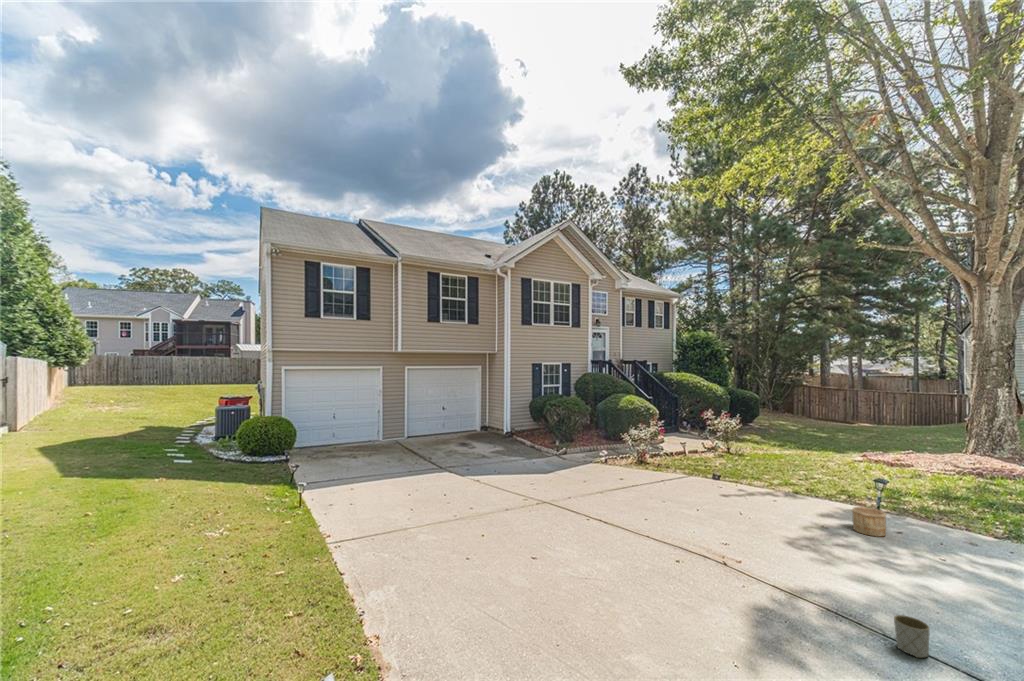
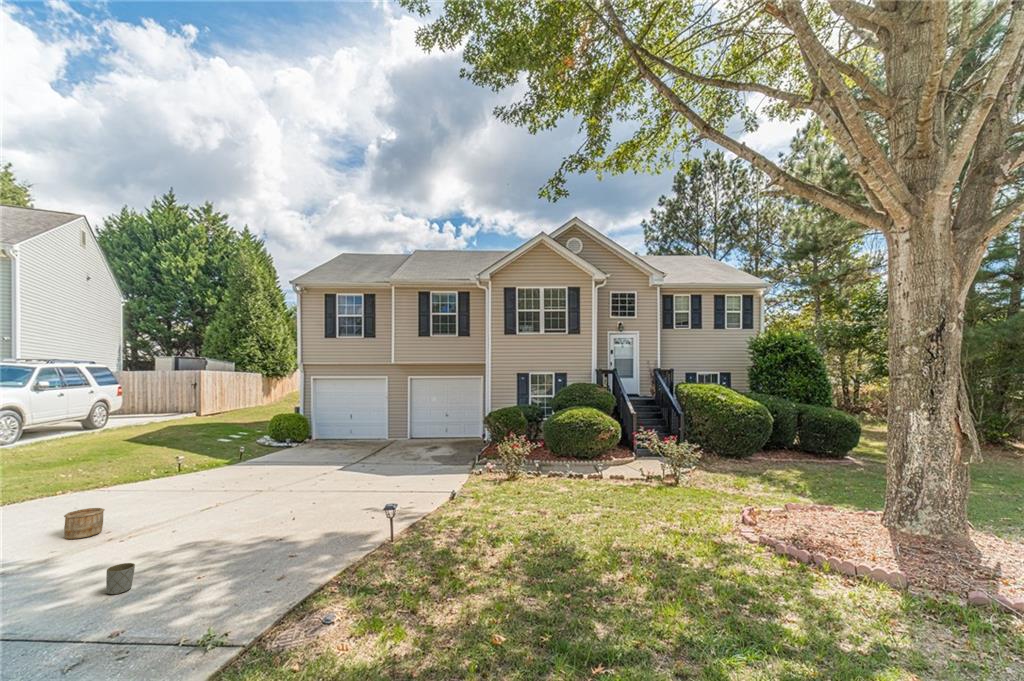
wooden bucket: present [852,507,886,537] -> present [64,508,105,539]

